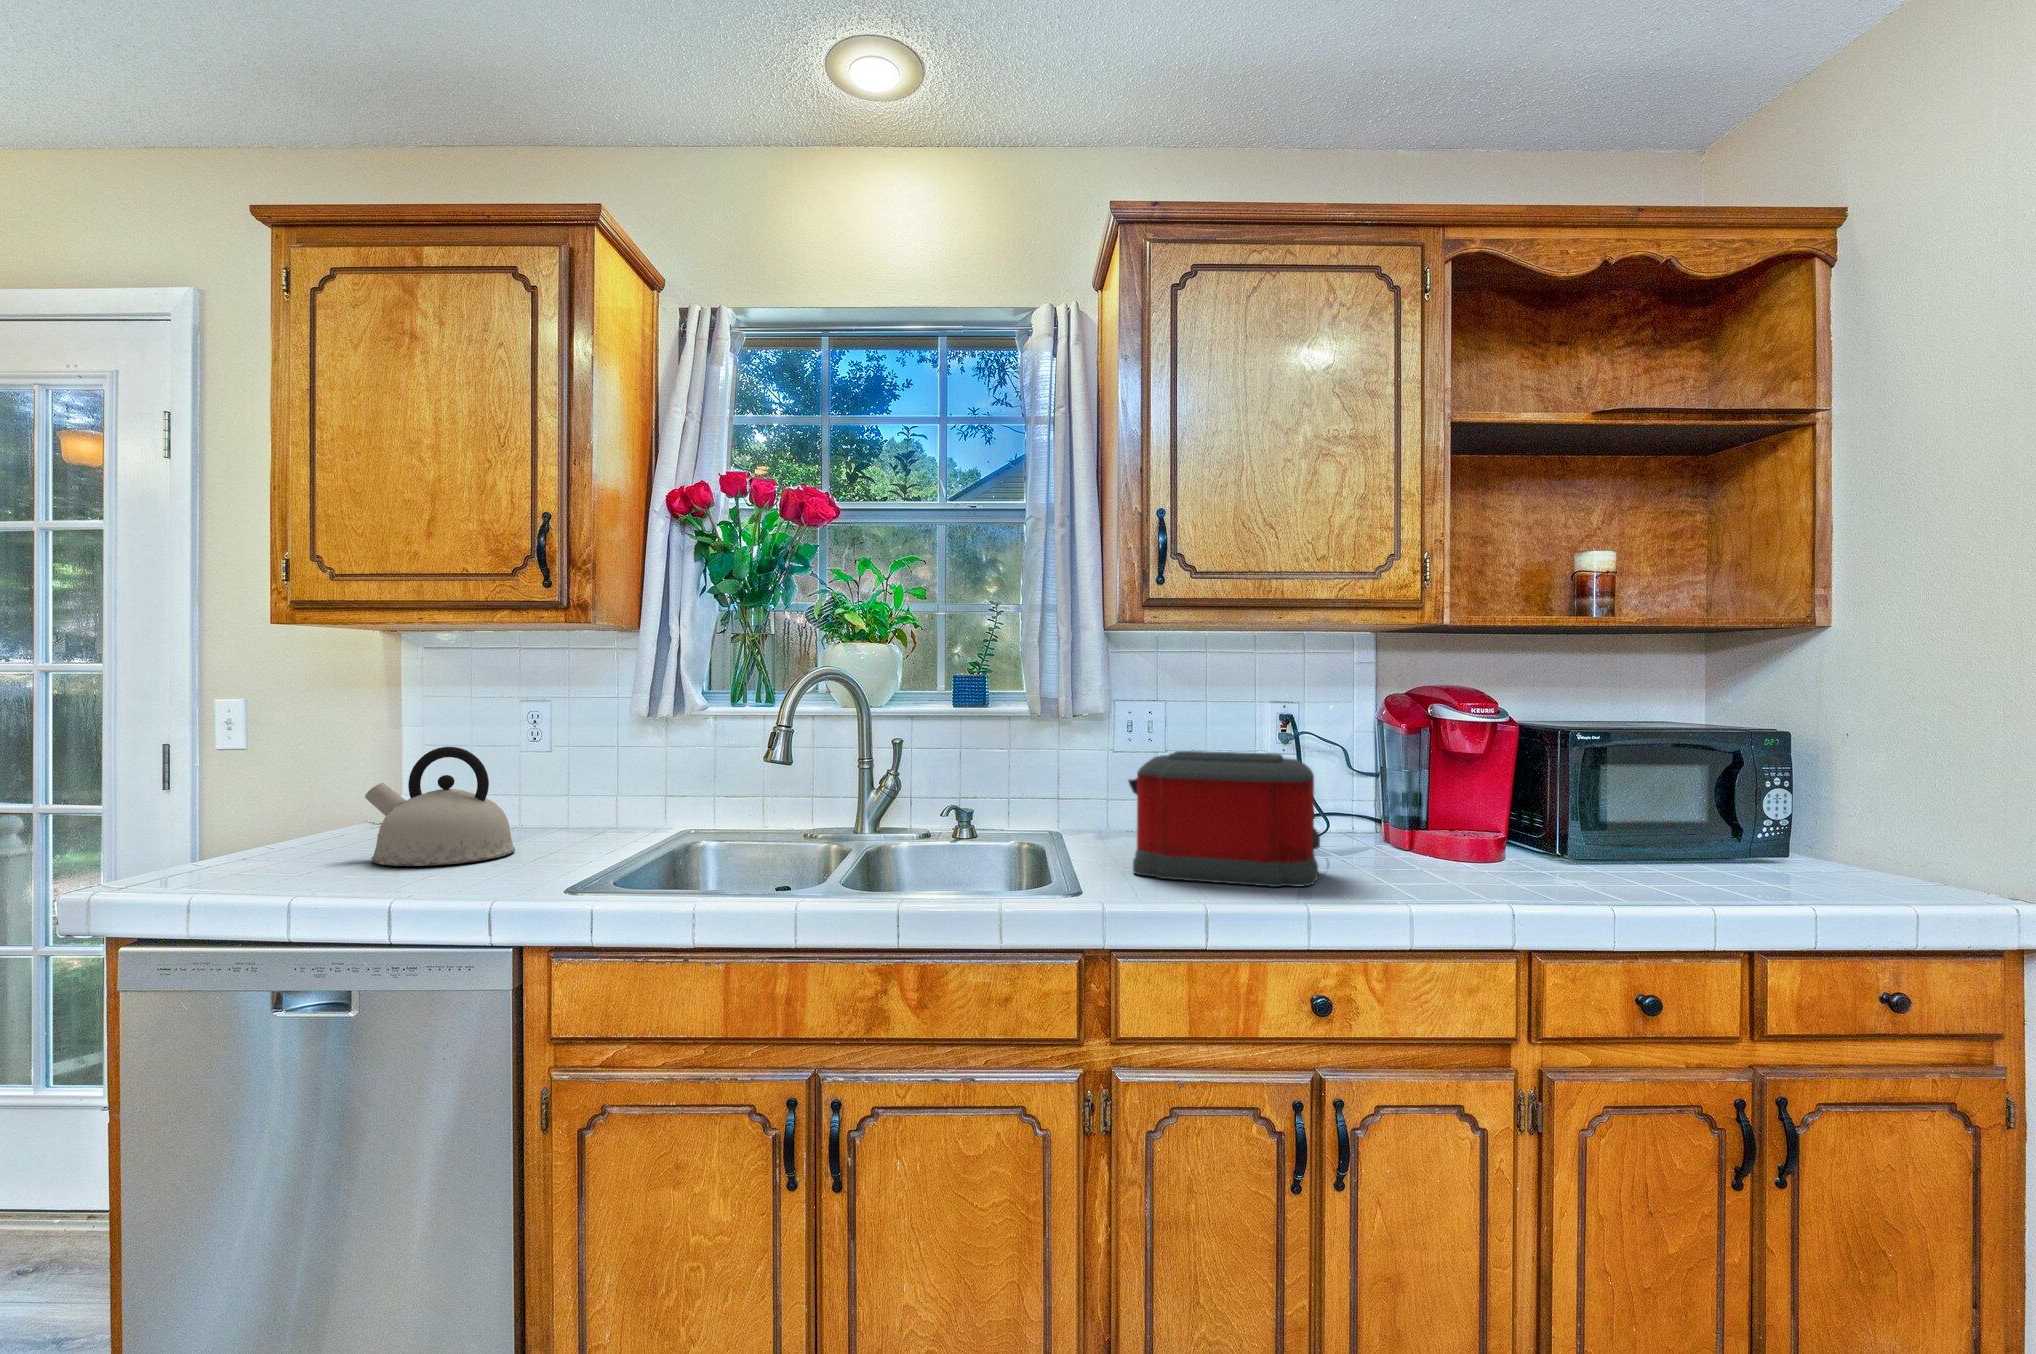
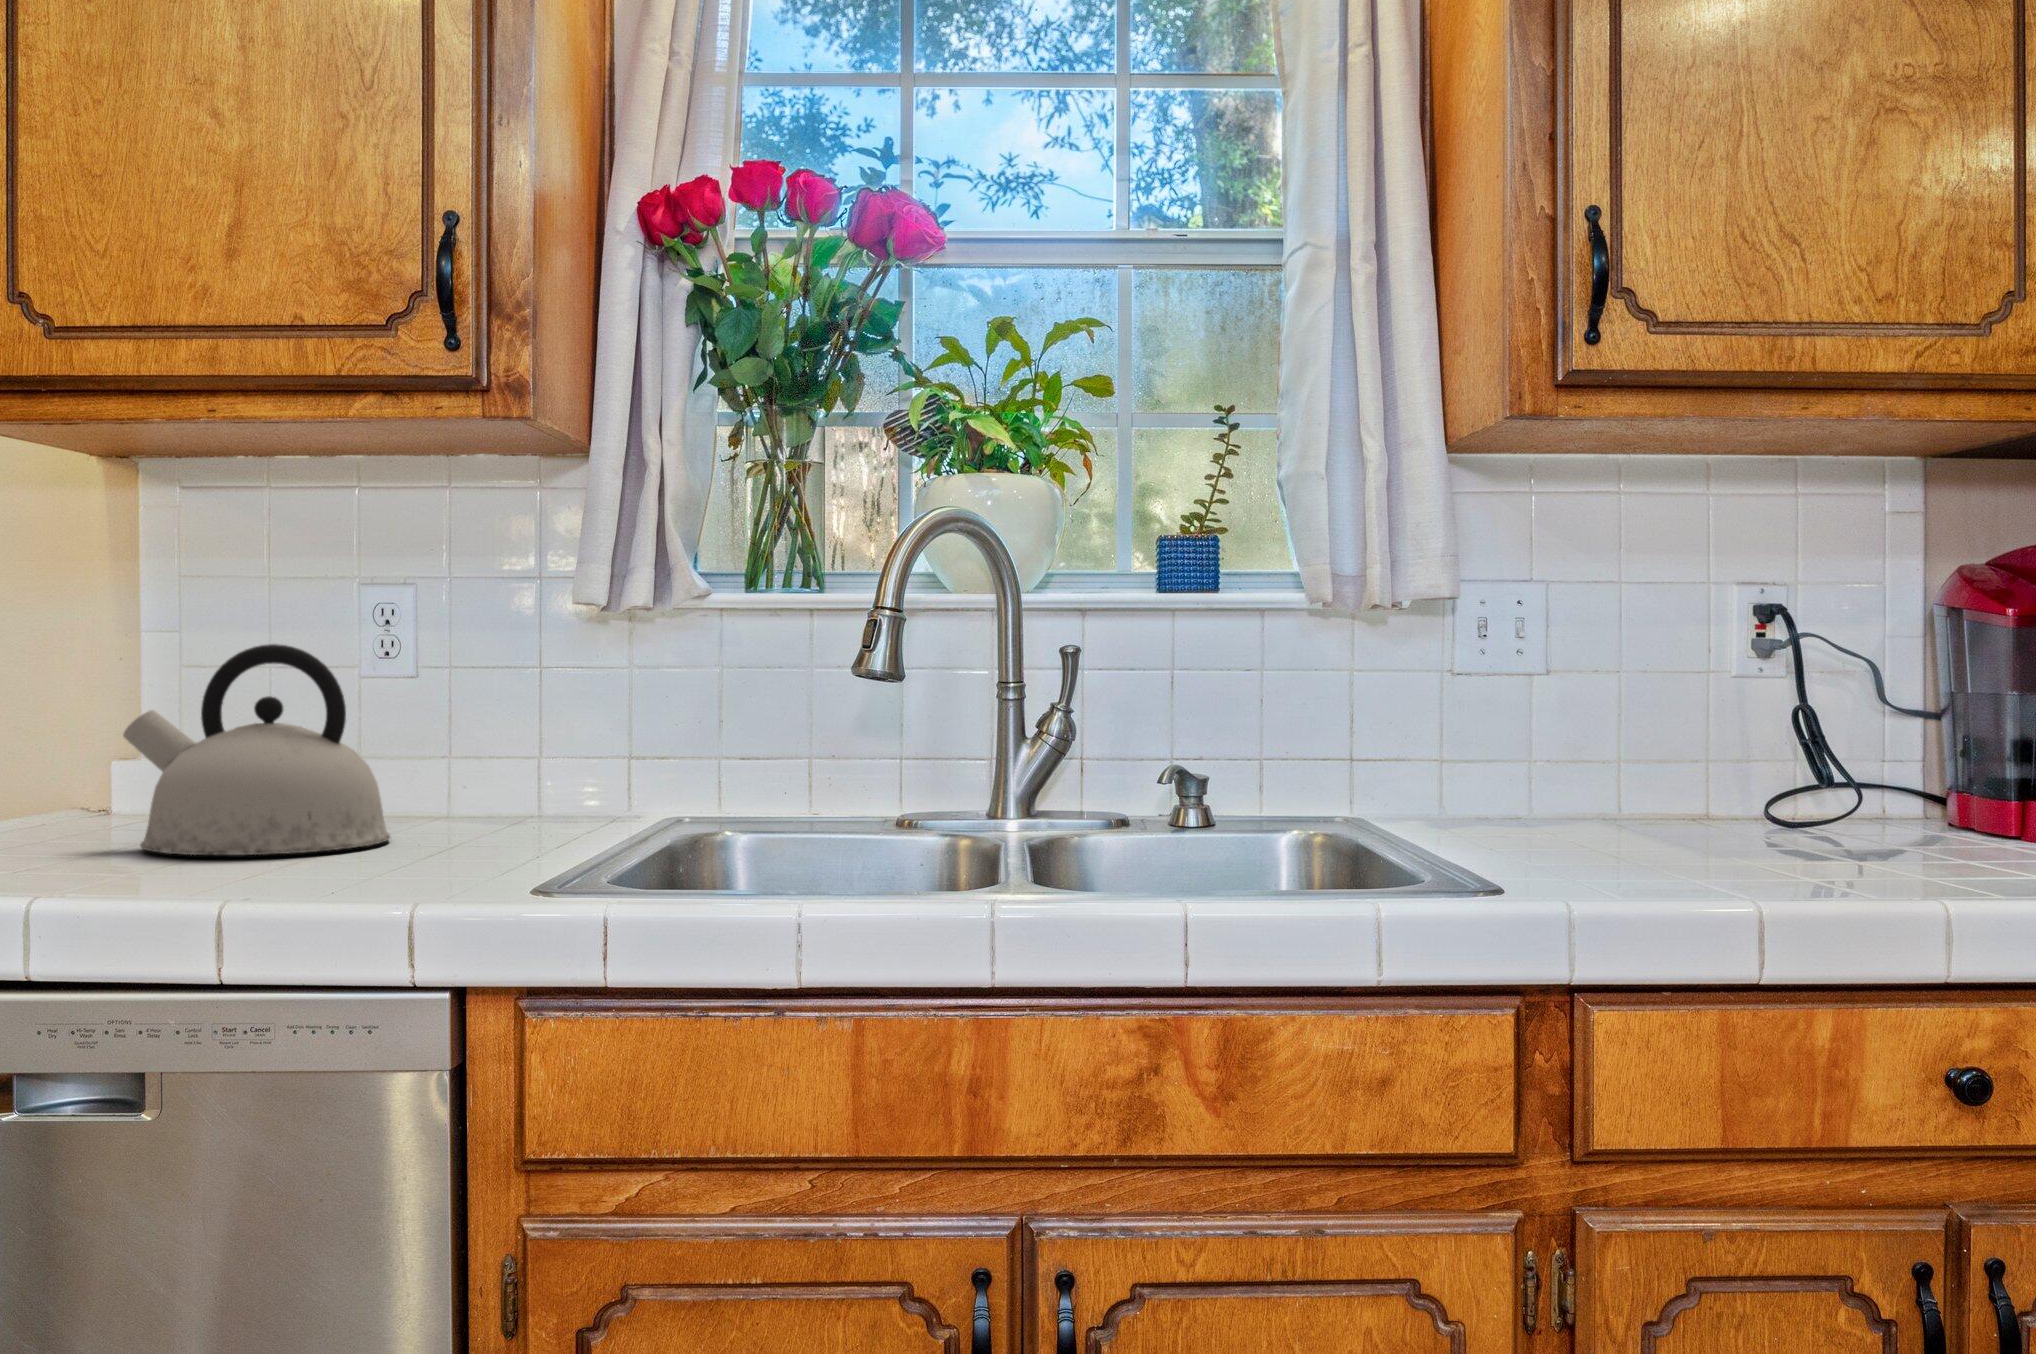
toaster: present [1129,751,1320,887] -> none [1538,648,1913,884]

